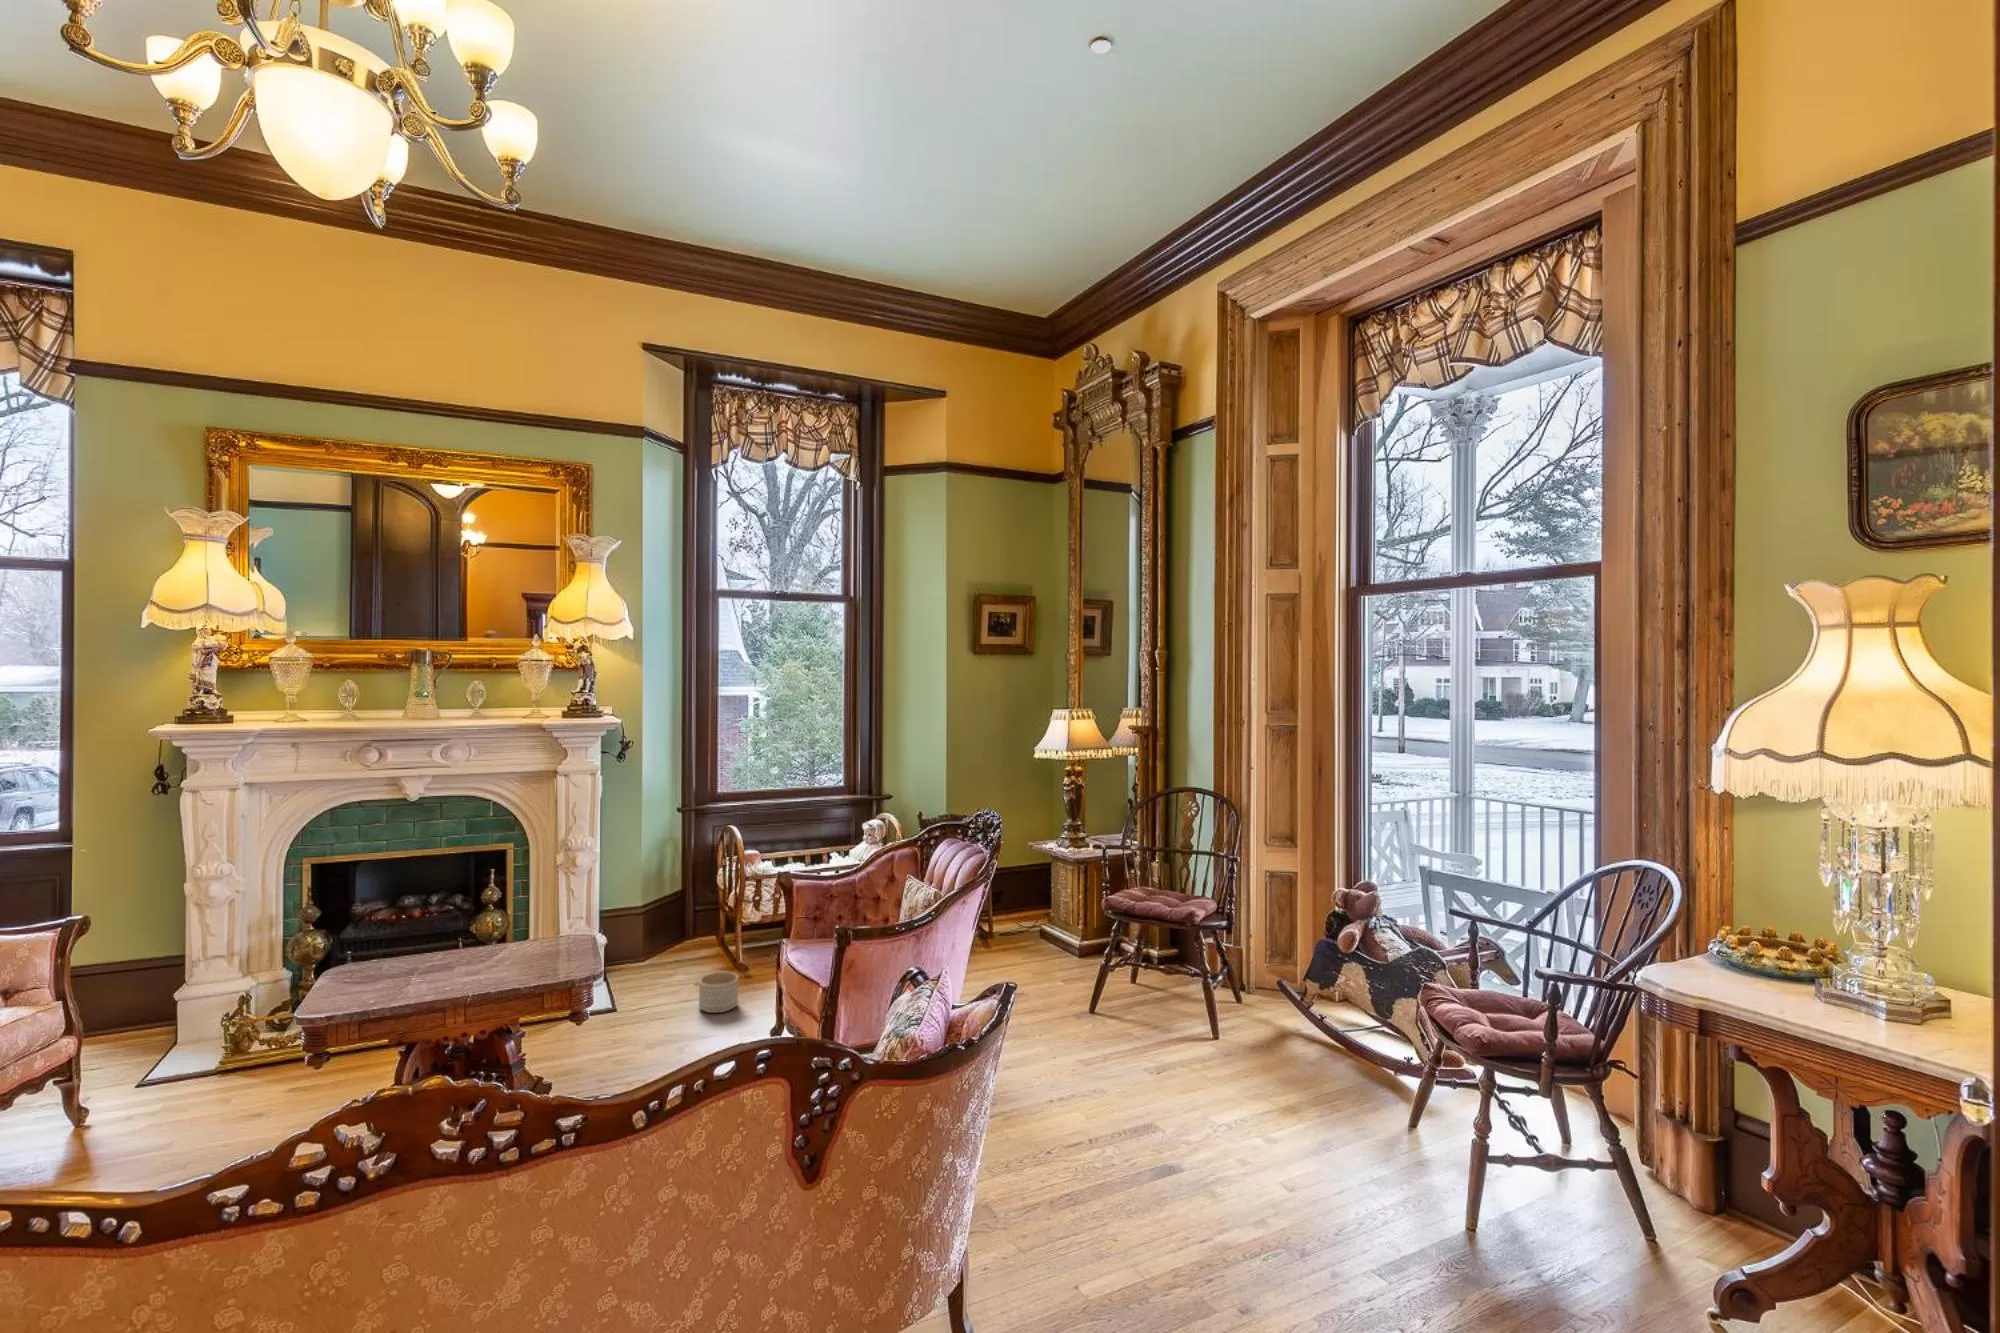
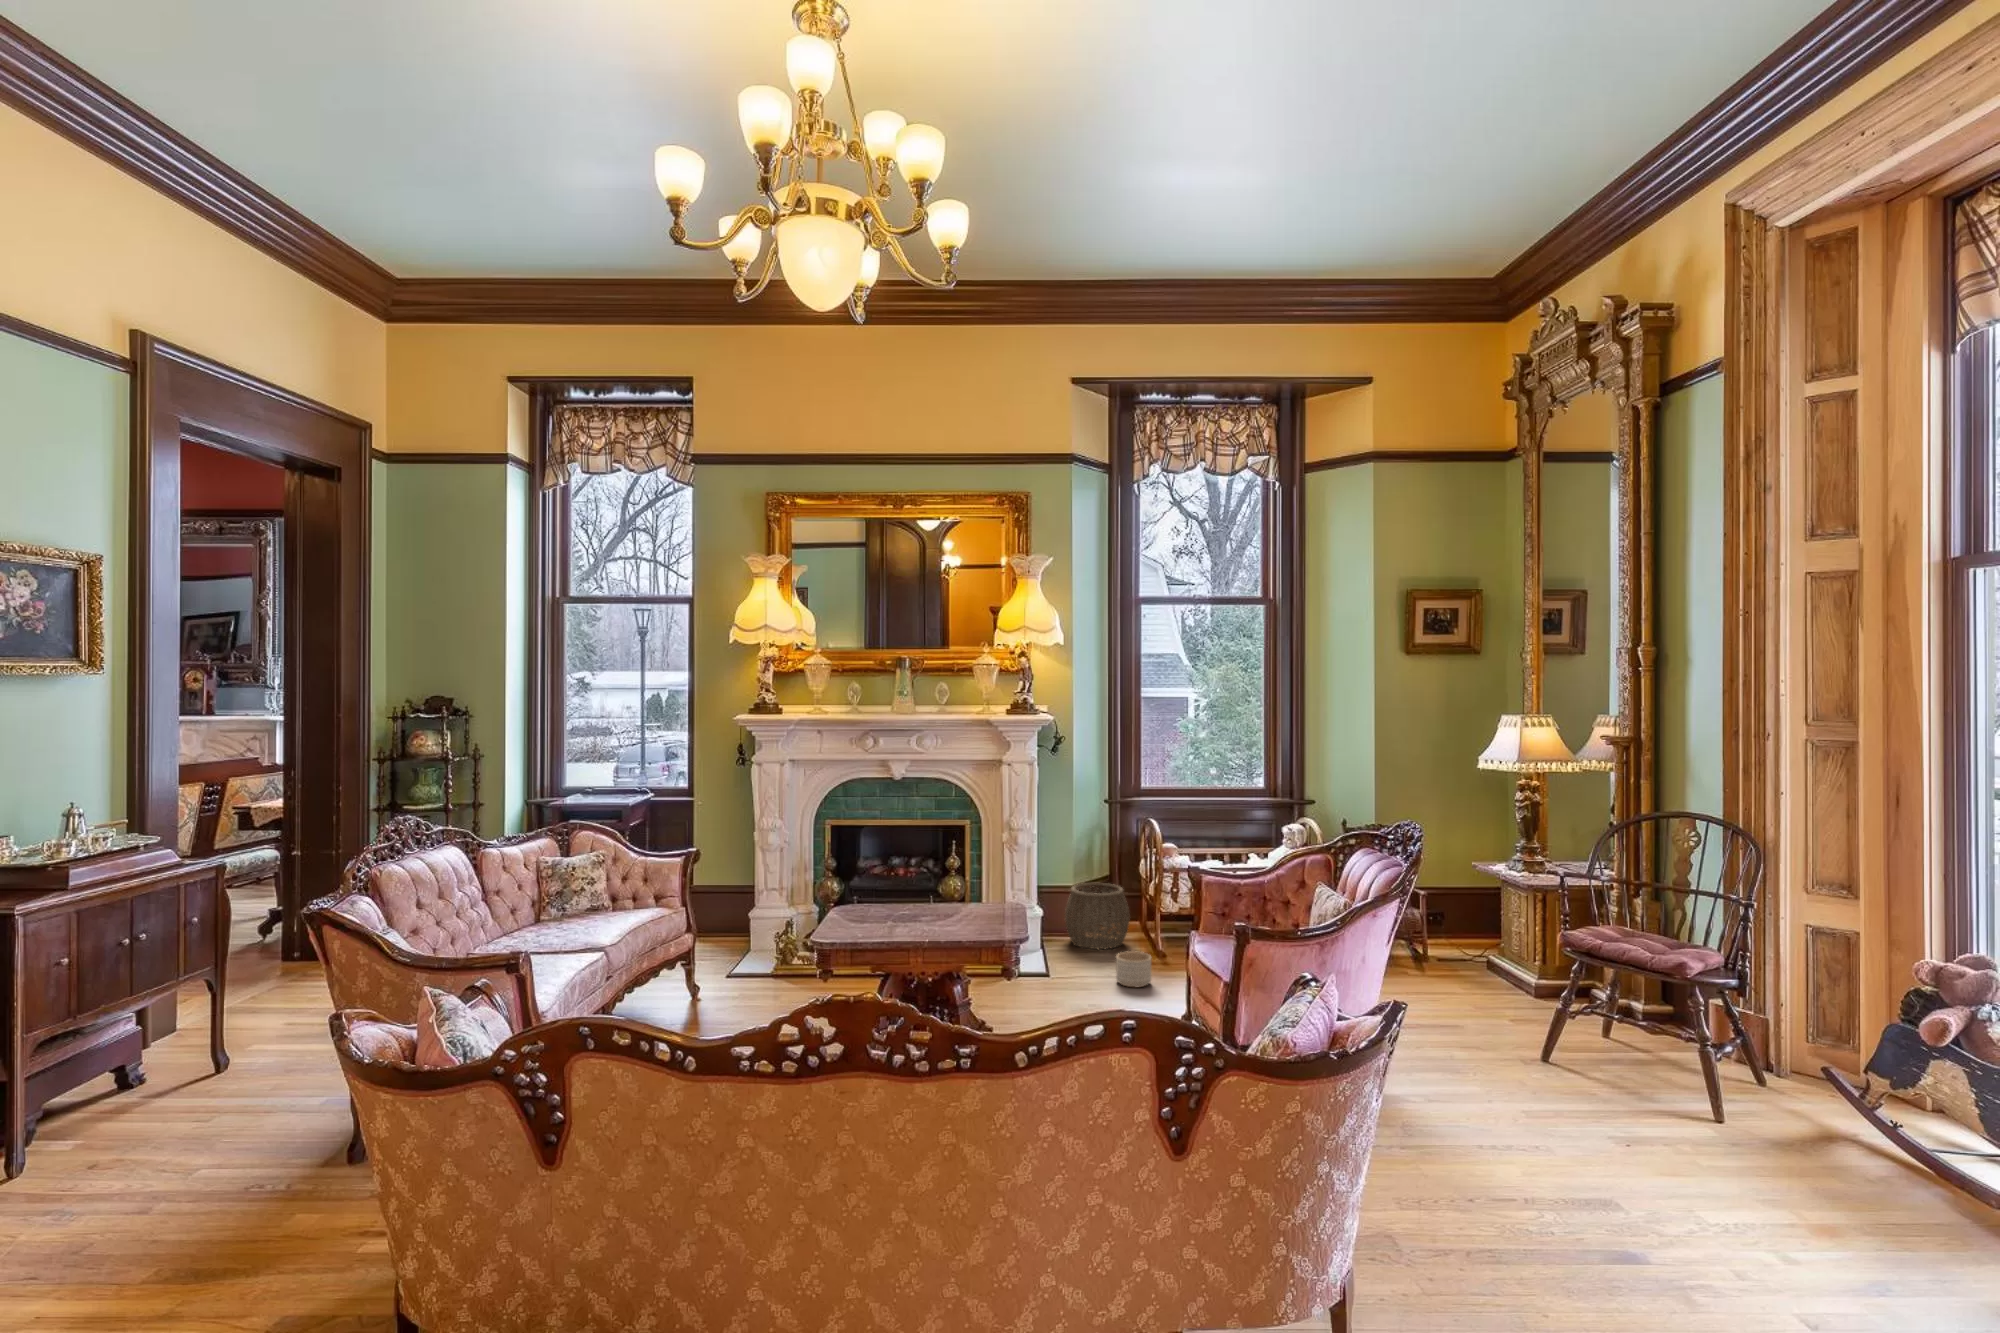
woven basket: none [632,895,707,971] -> present [1065,883,1129,949]

